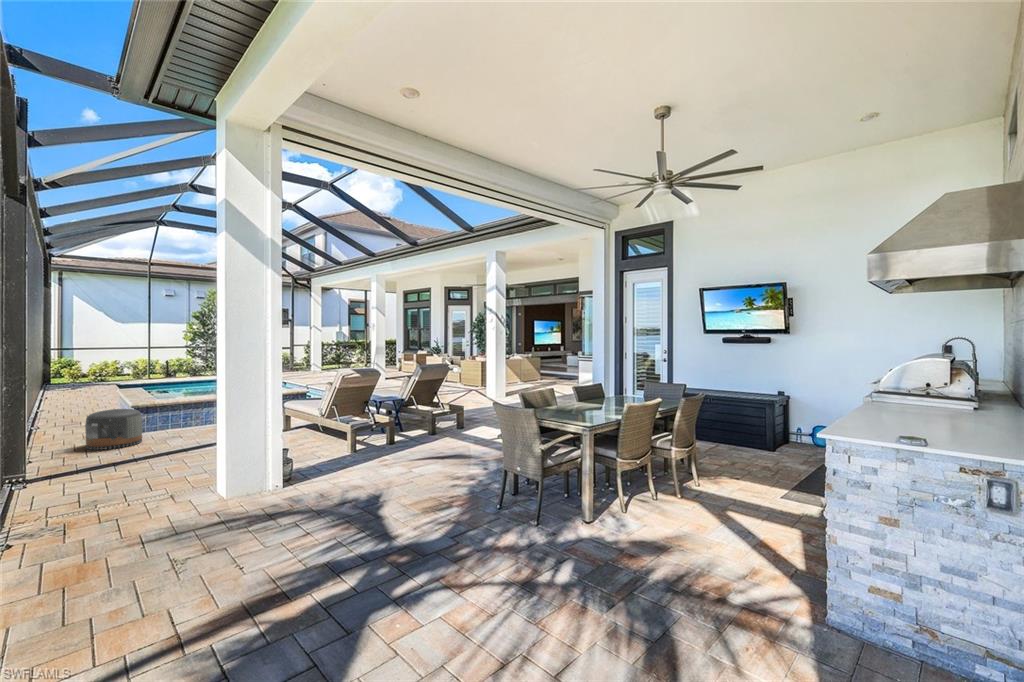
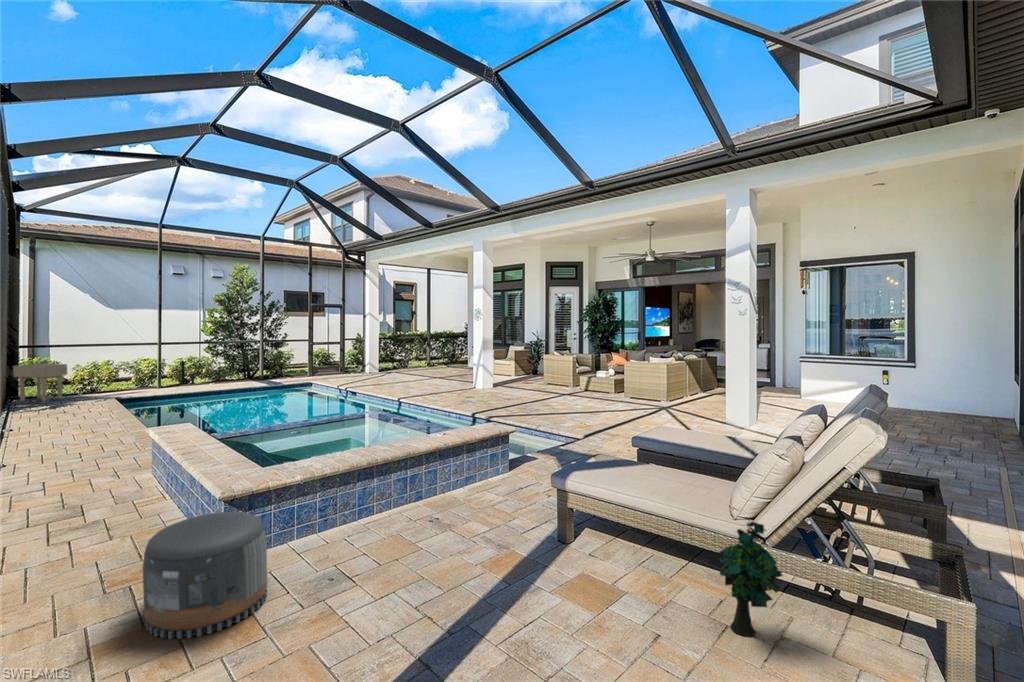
side table: none [45,360,82,385] -> present [13,364,67,401]
decorative plant: none [308,405,333,449] -> present [712,522,783,636]

